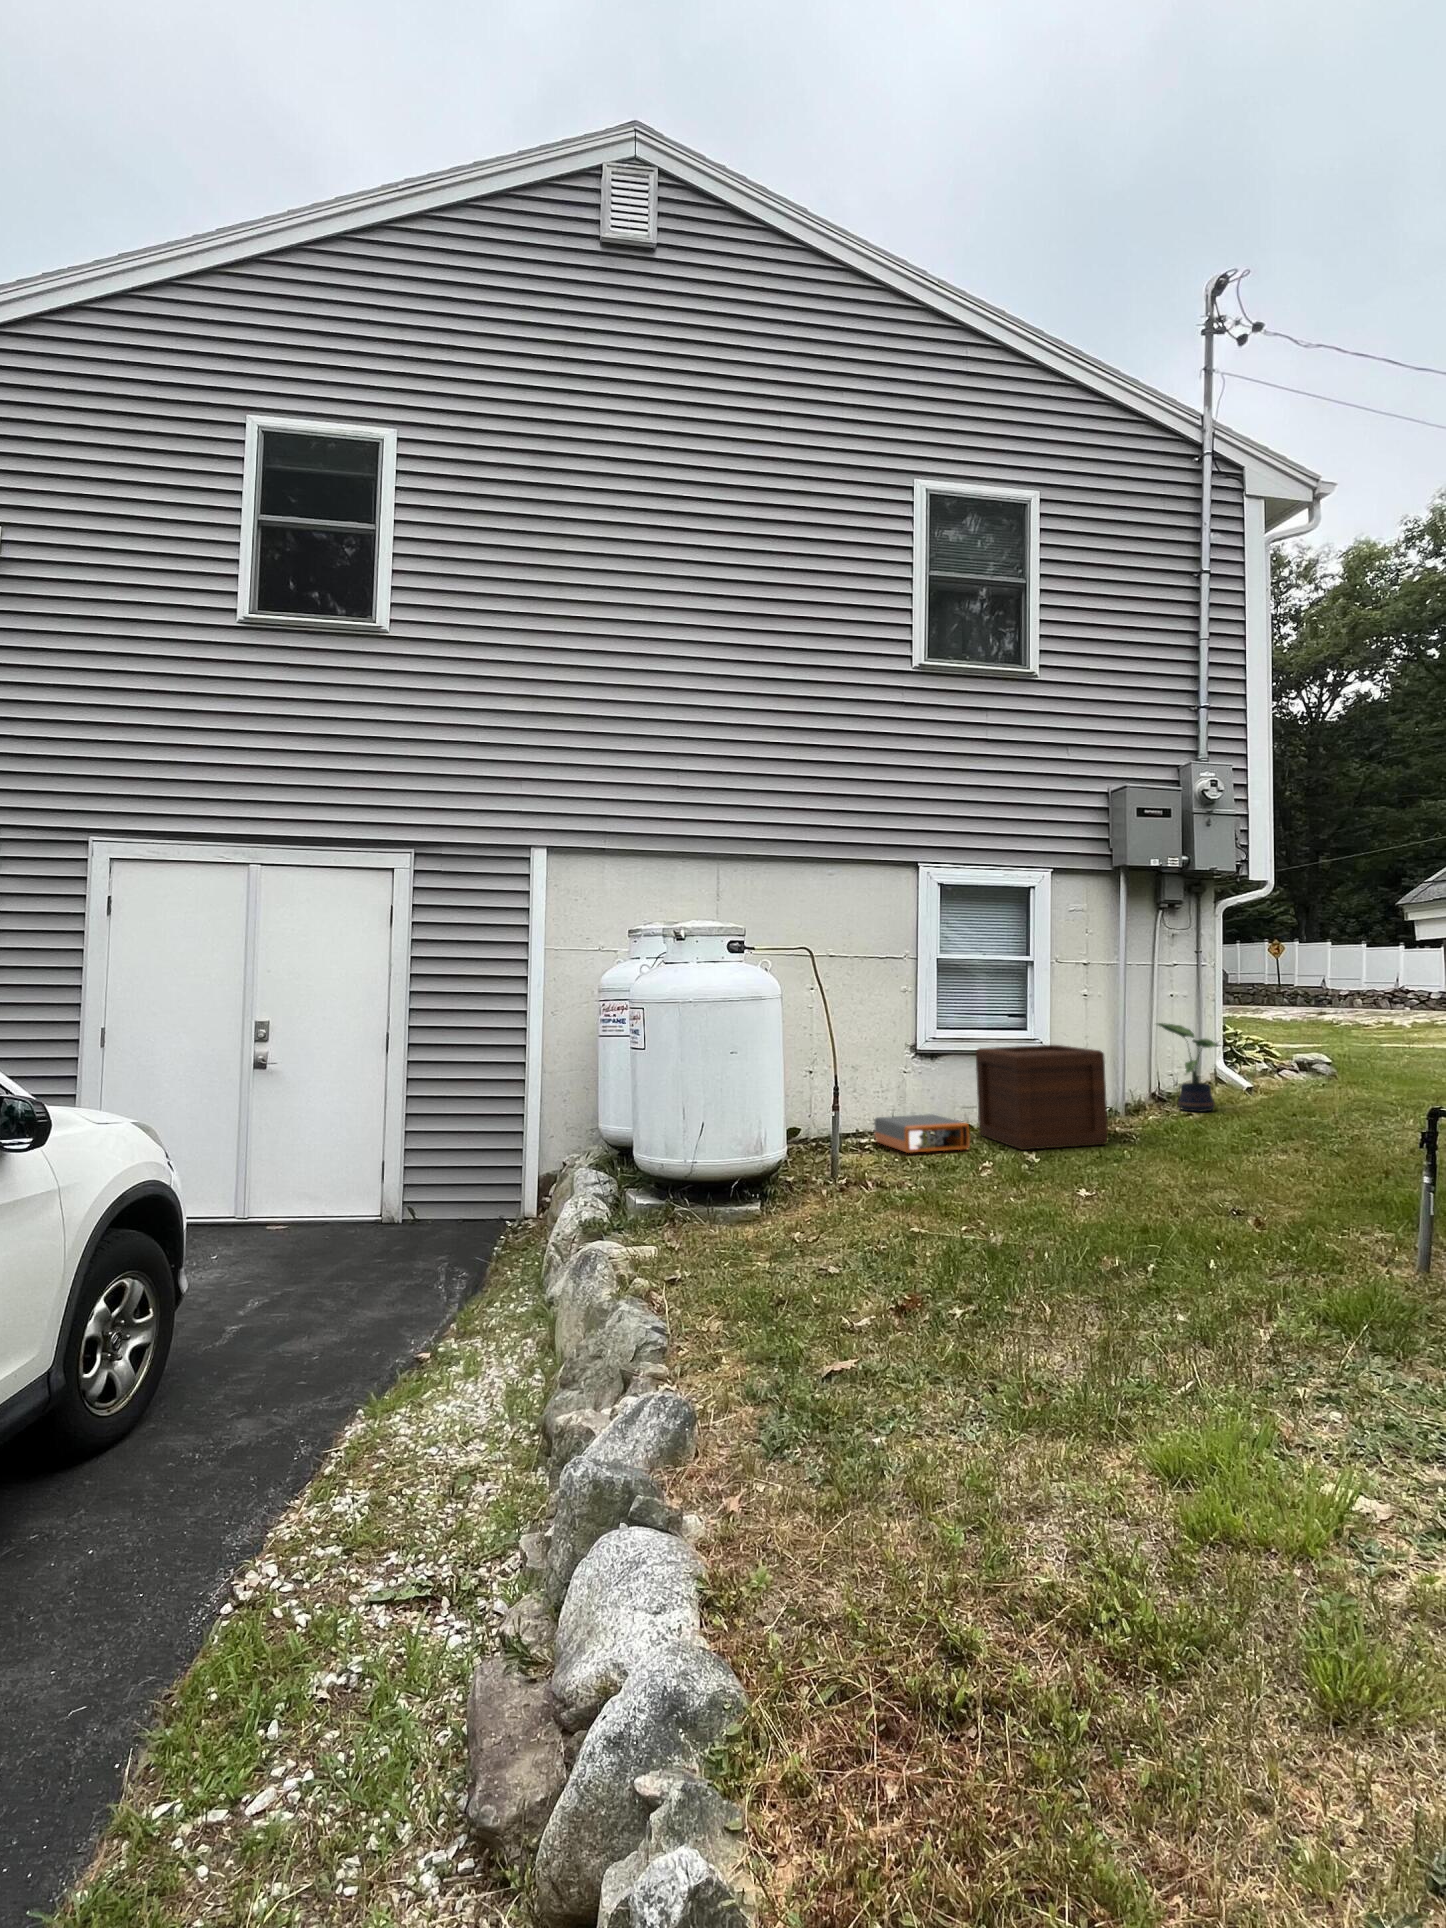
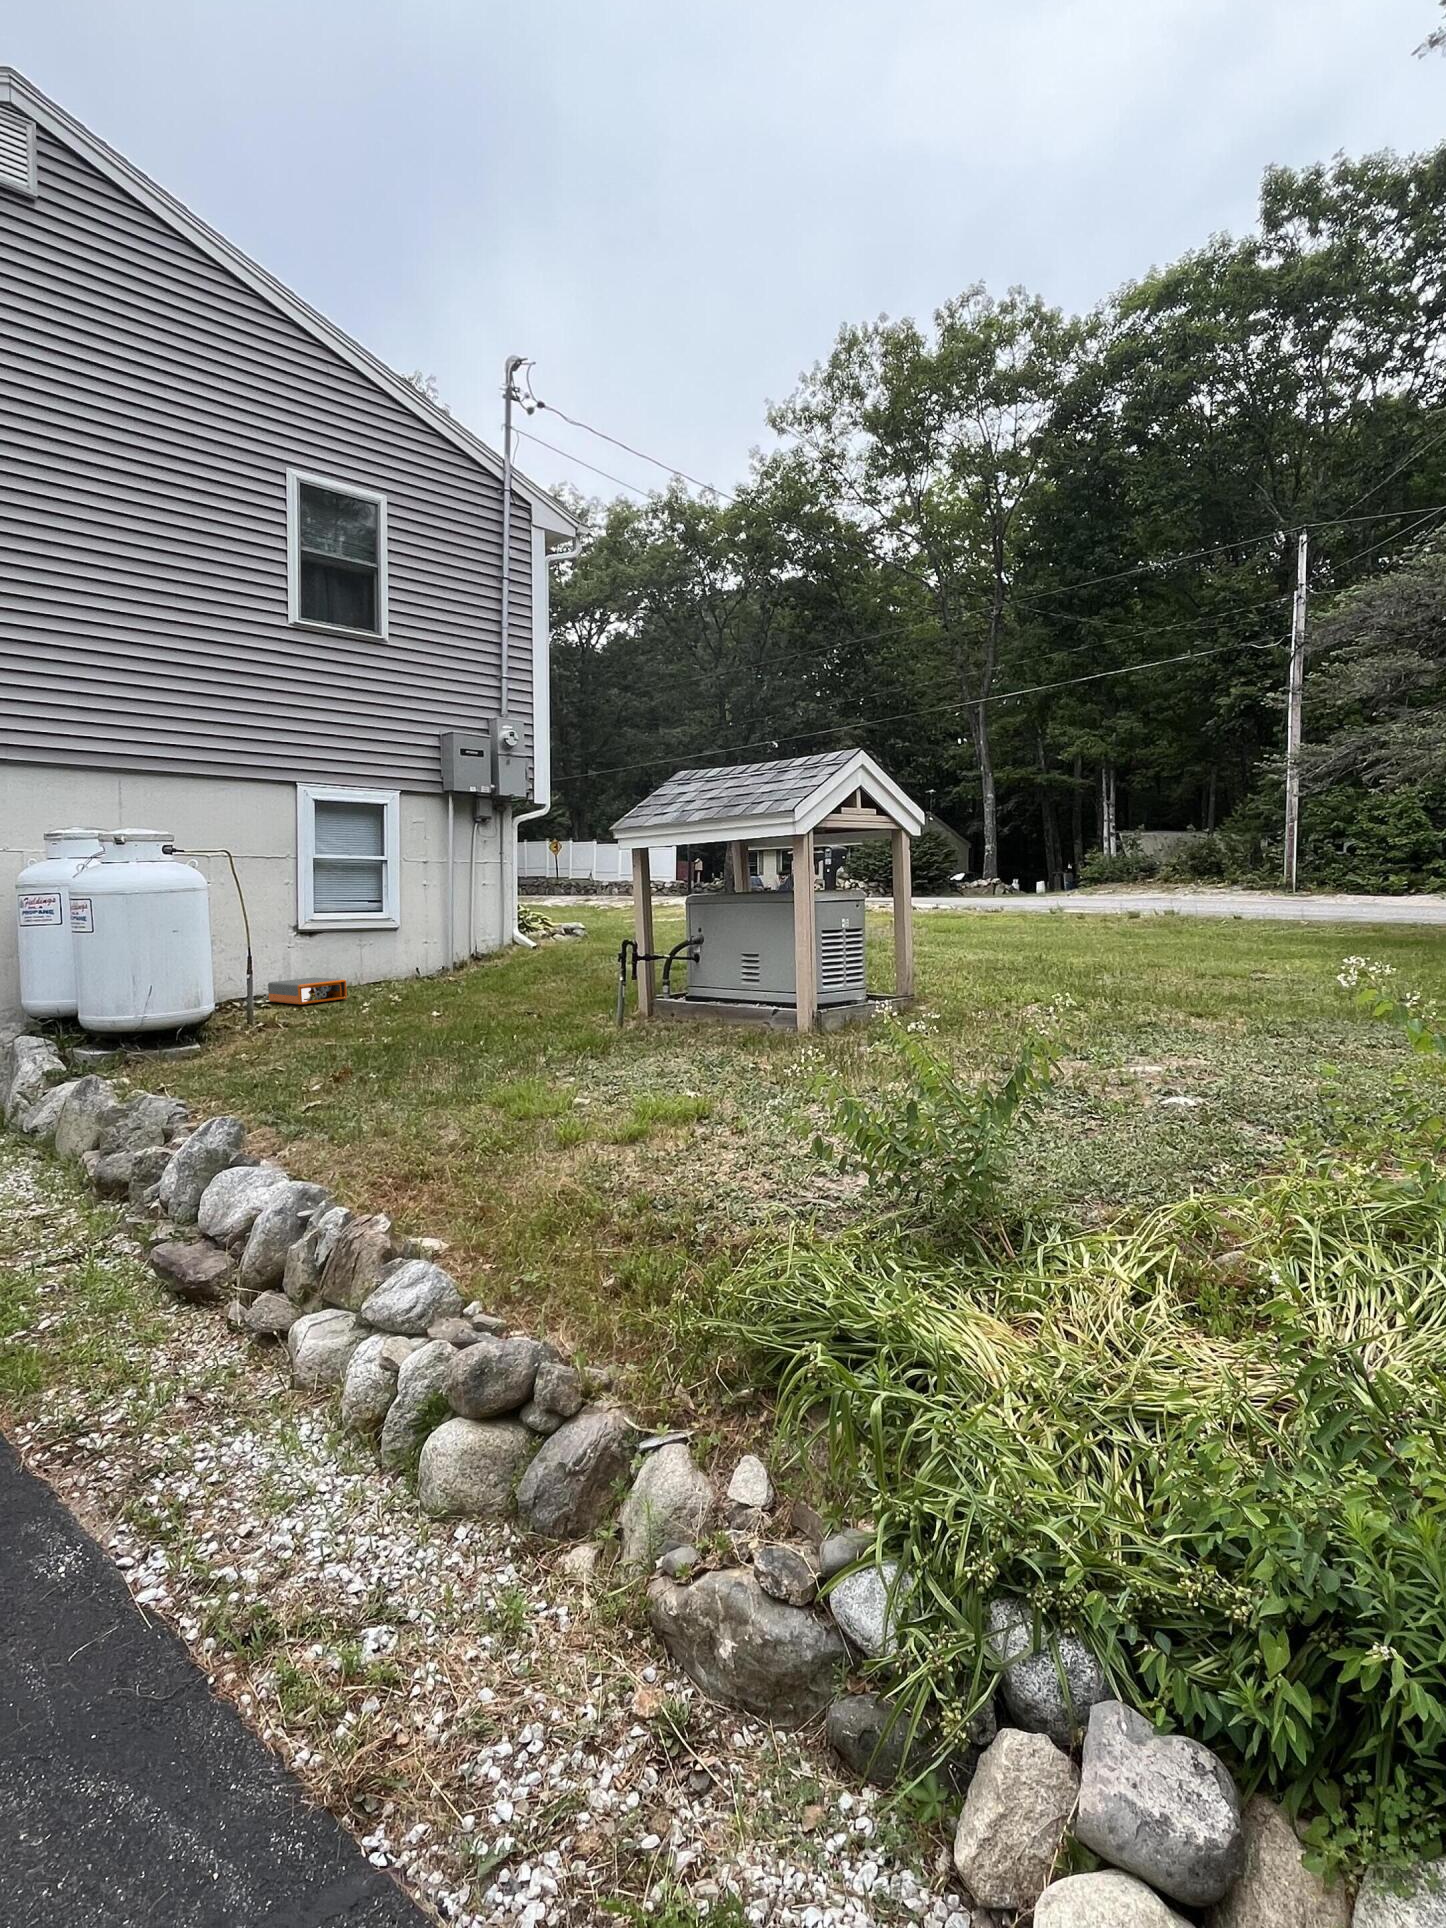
potted plant: present [1157,1023,1218,1112] -> none [472,903,514,963]
wooden crate: present [976,1045,1108,1150] -> none [346,921,444,996]

